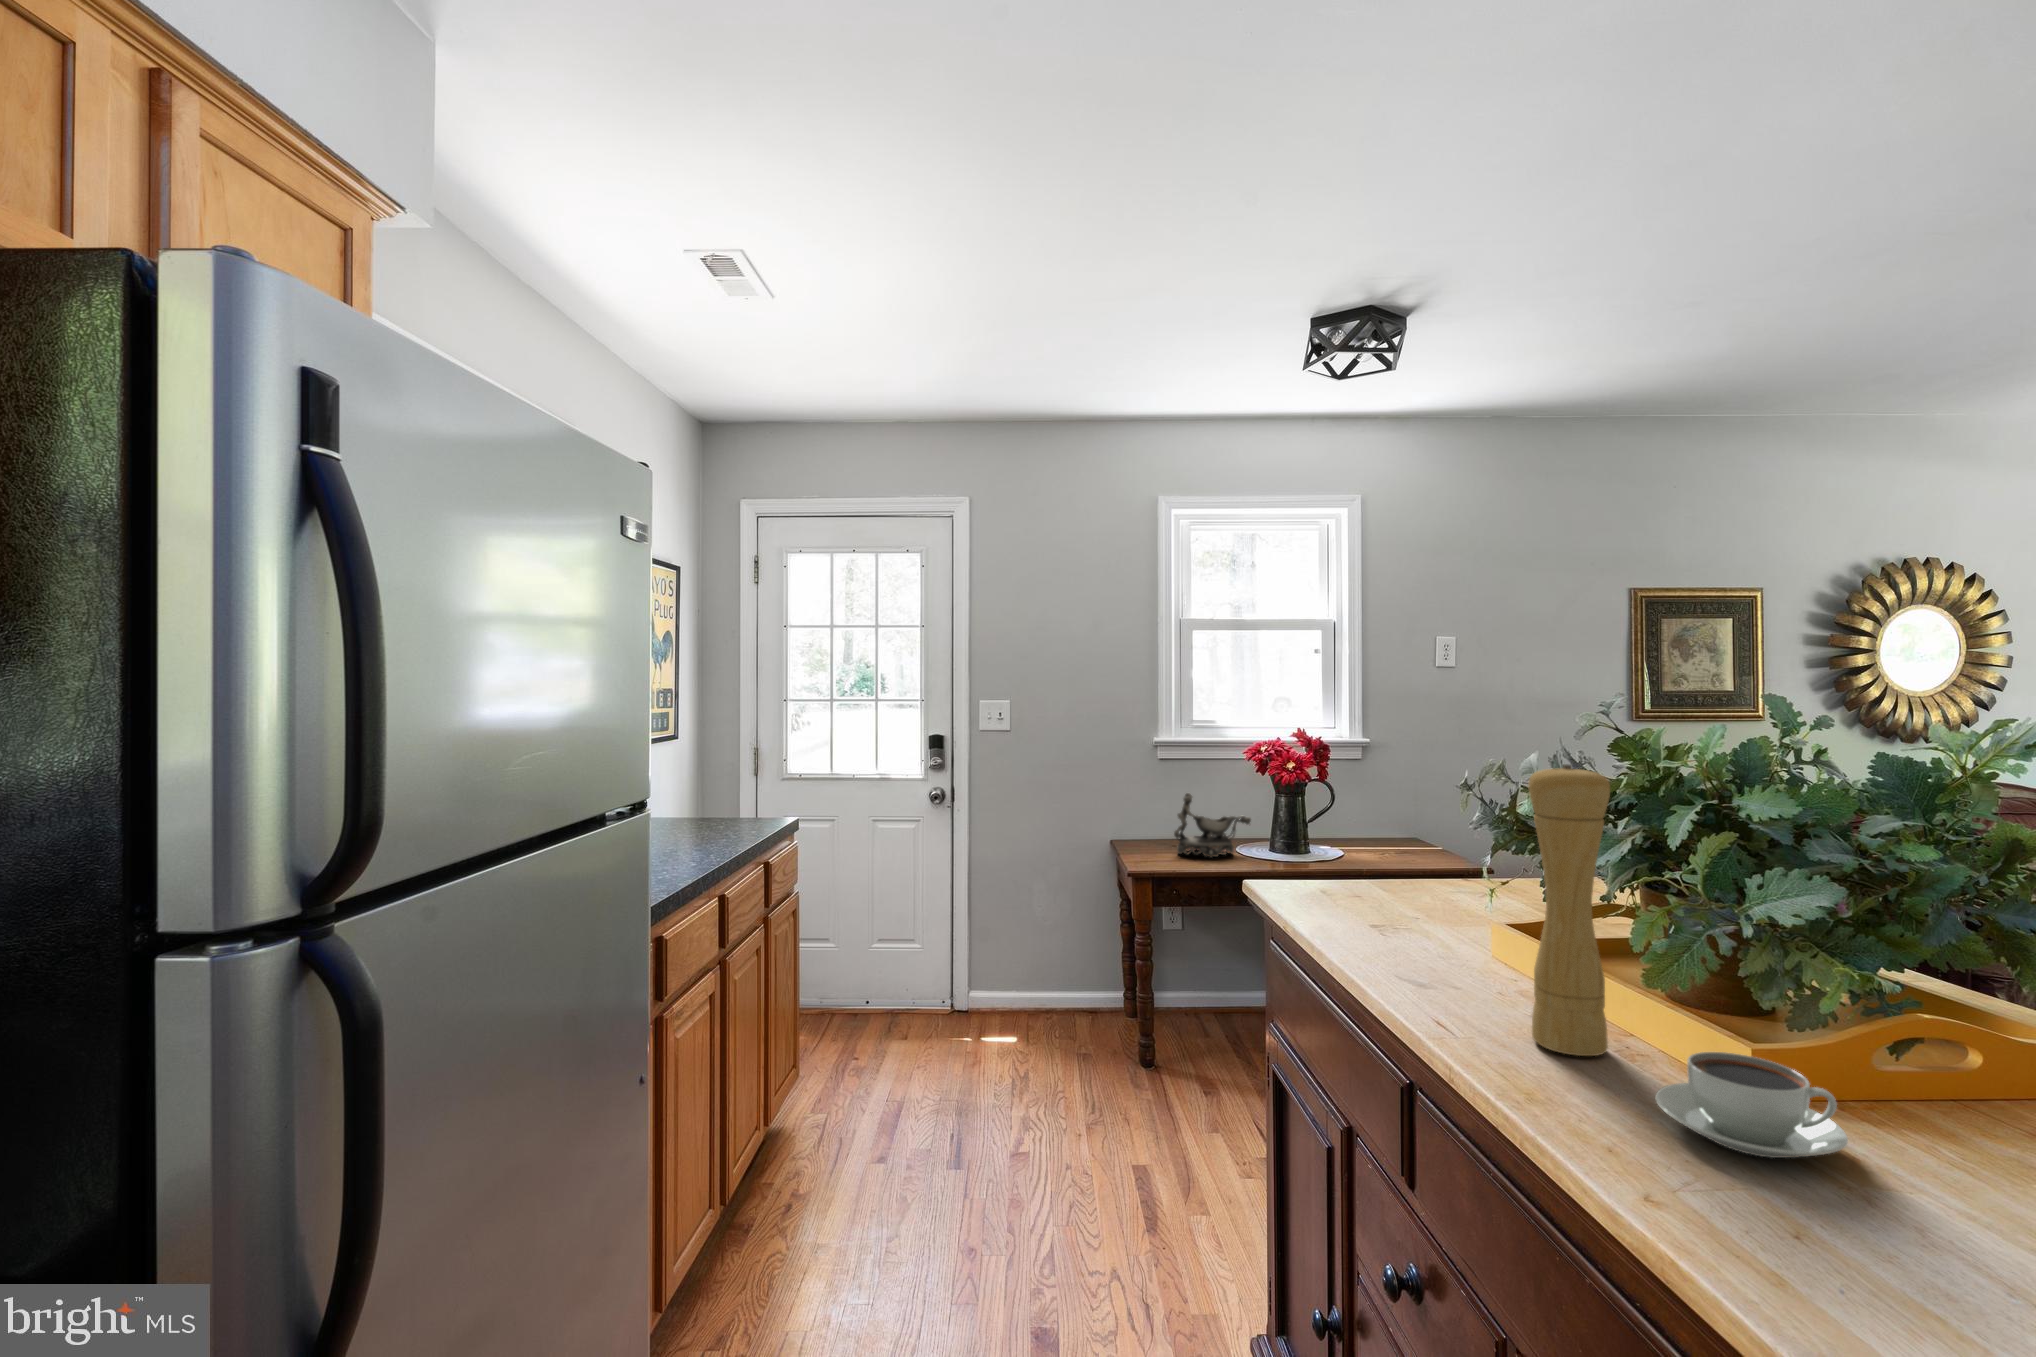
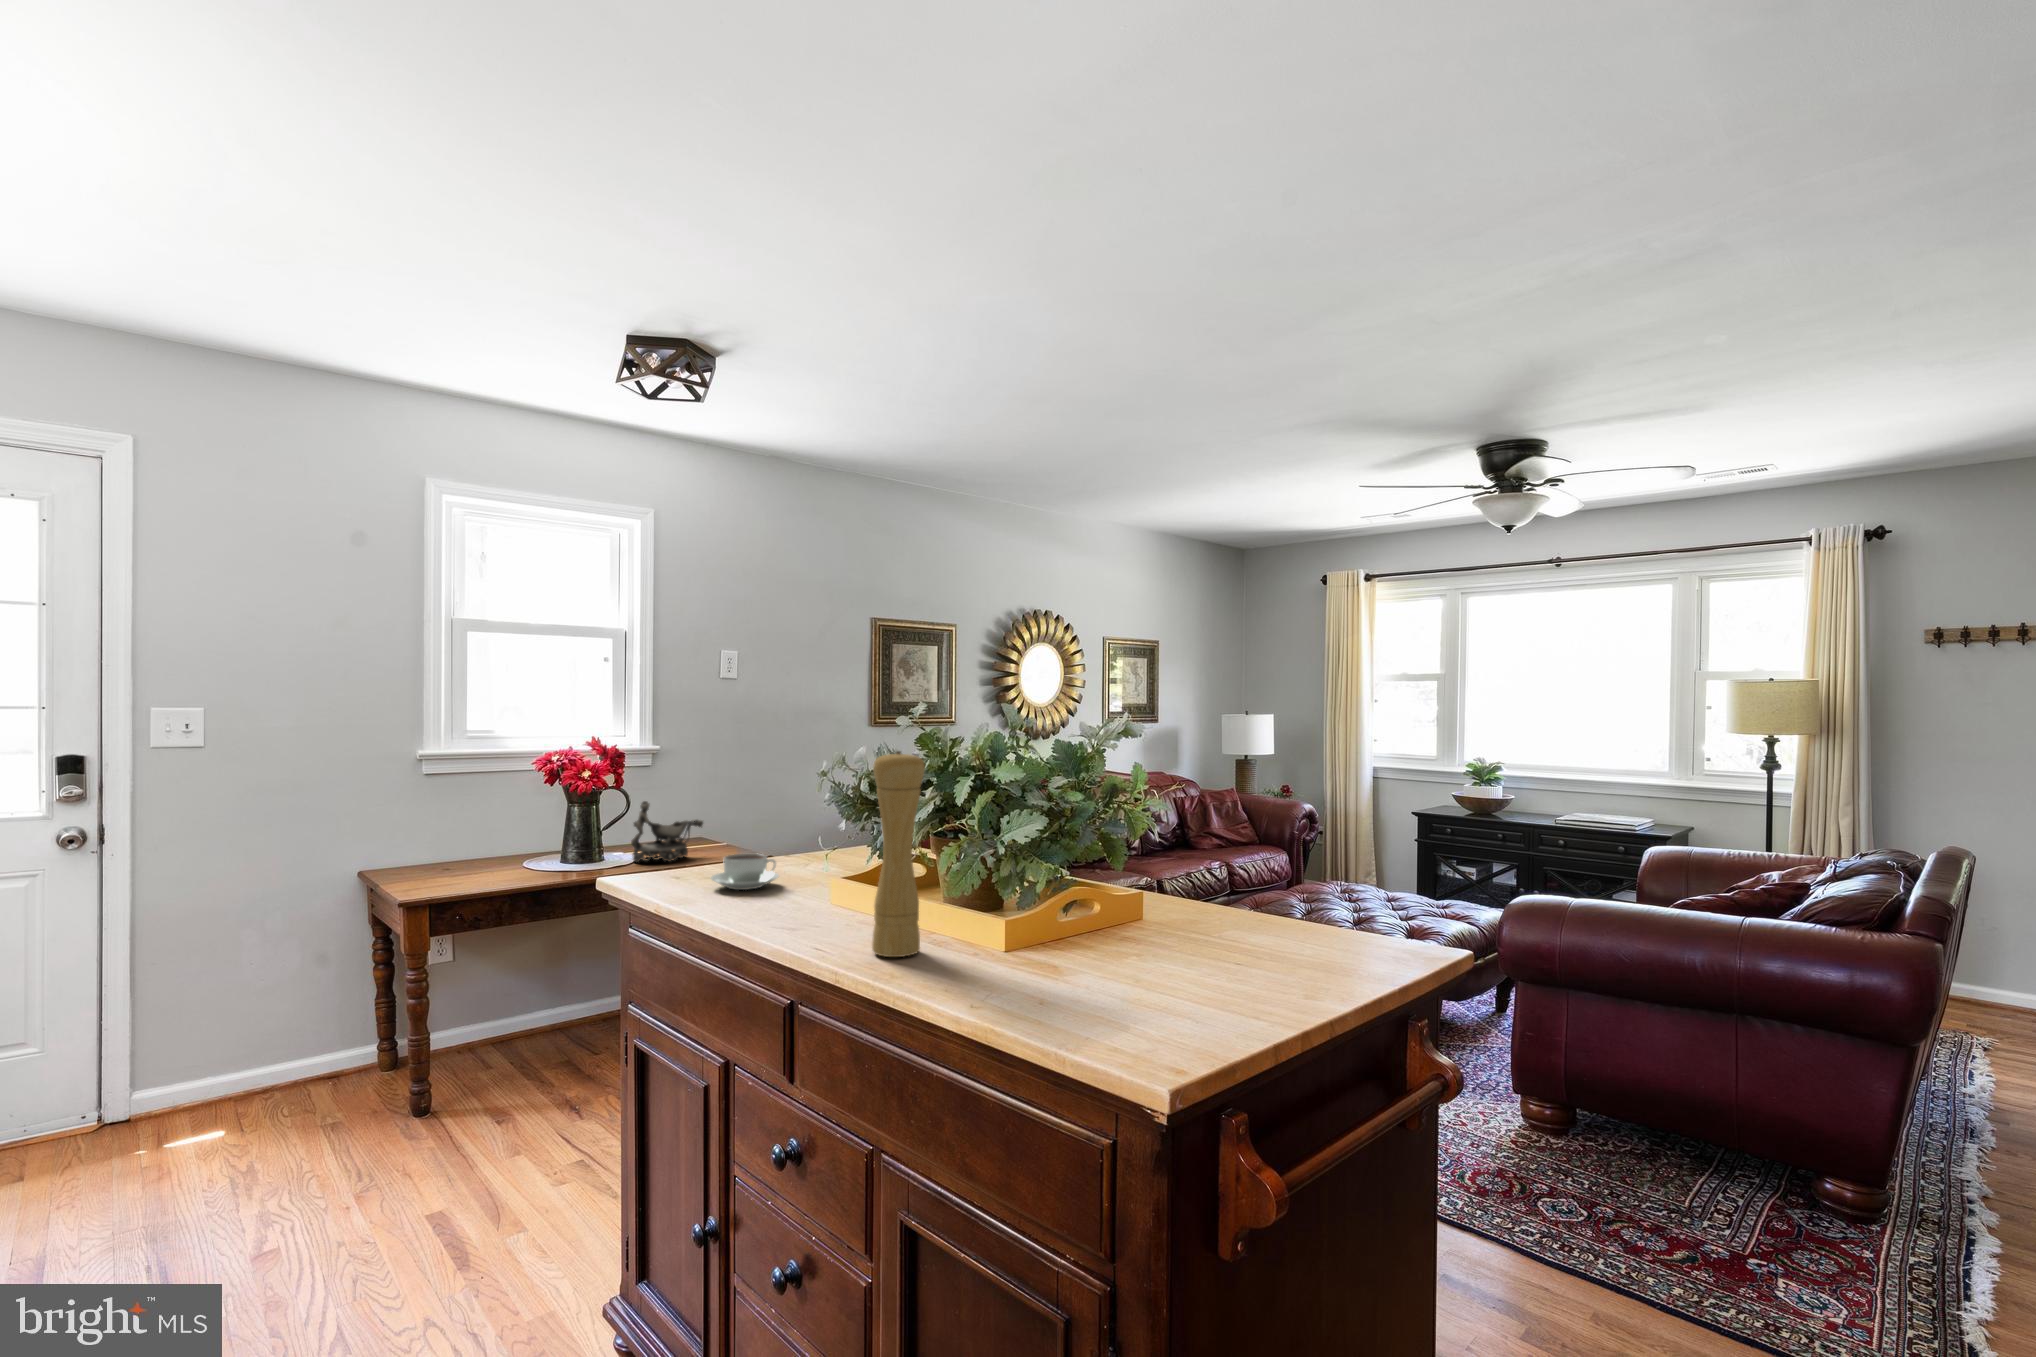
decorative bowl: present [1174,793,1251,857] -> present [631,801,703,862]
coffee cup: present [1655,1052,1848,1158] -> present [711,854,779,890]

